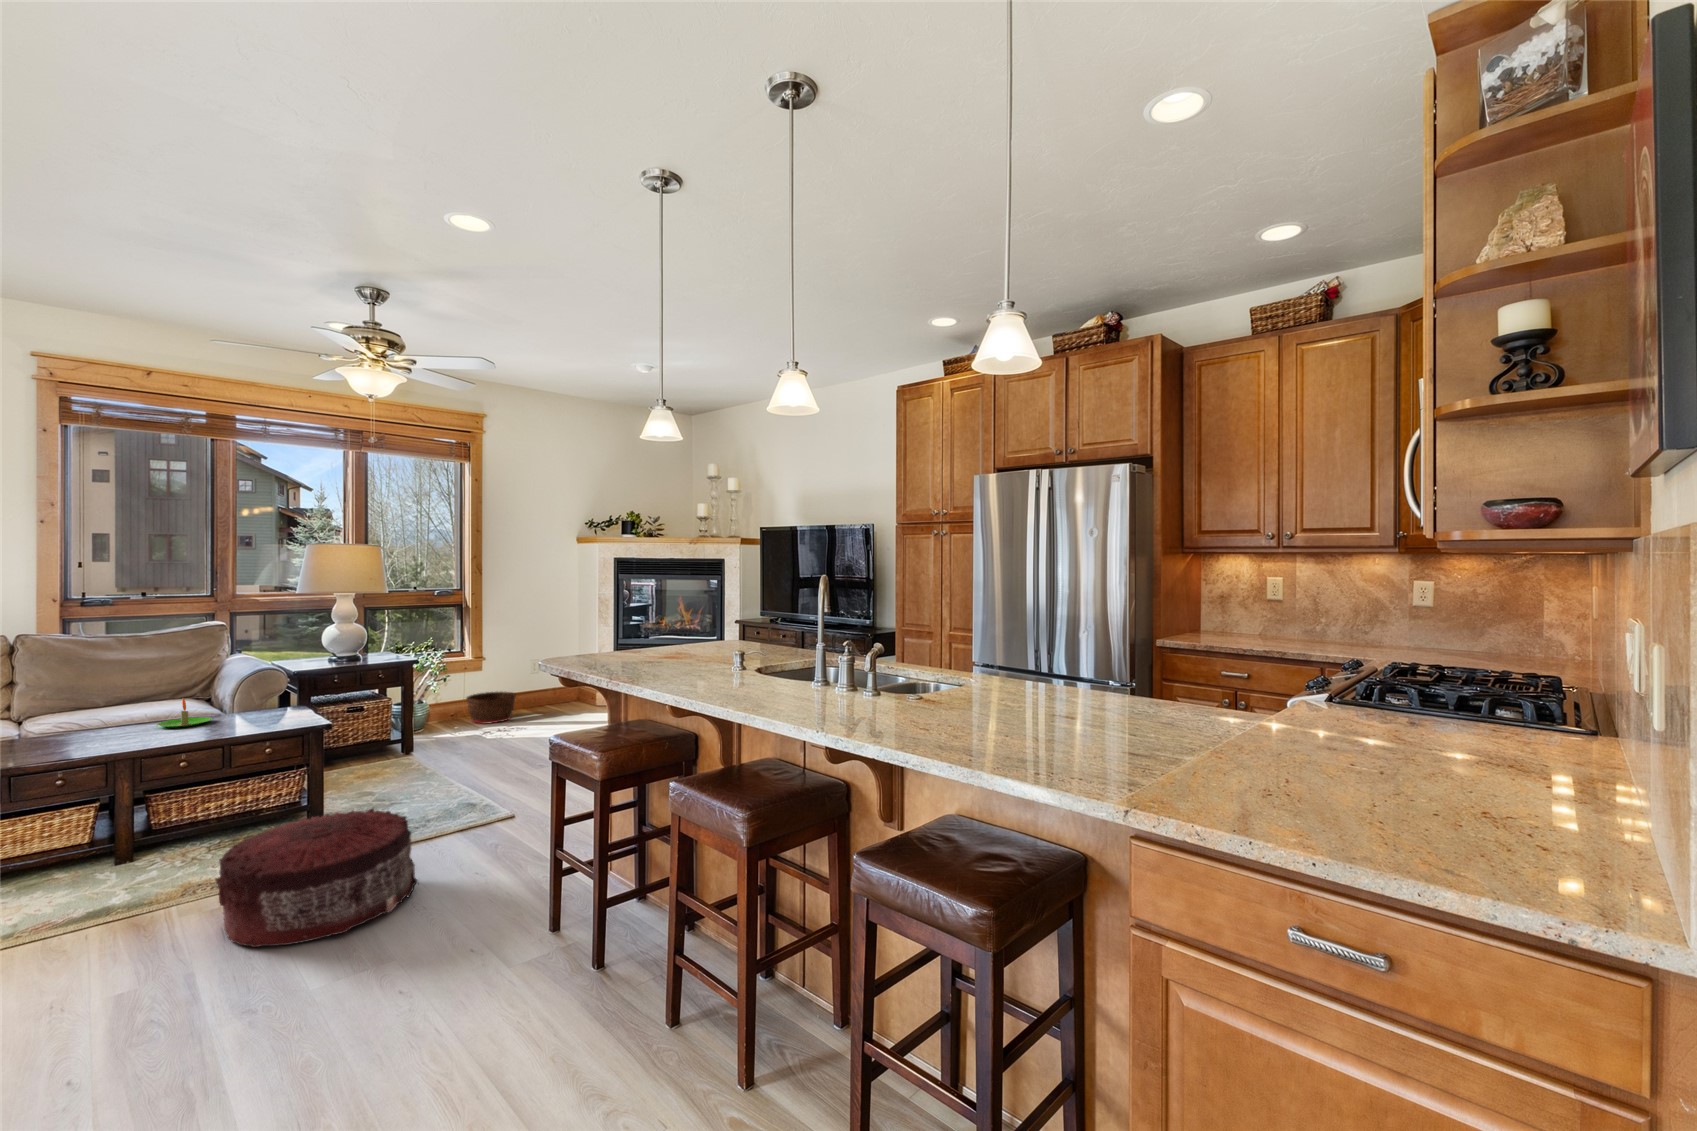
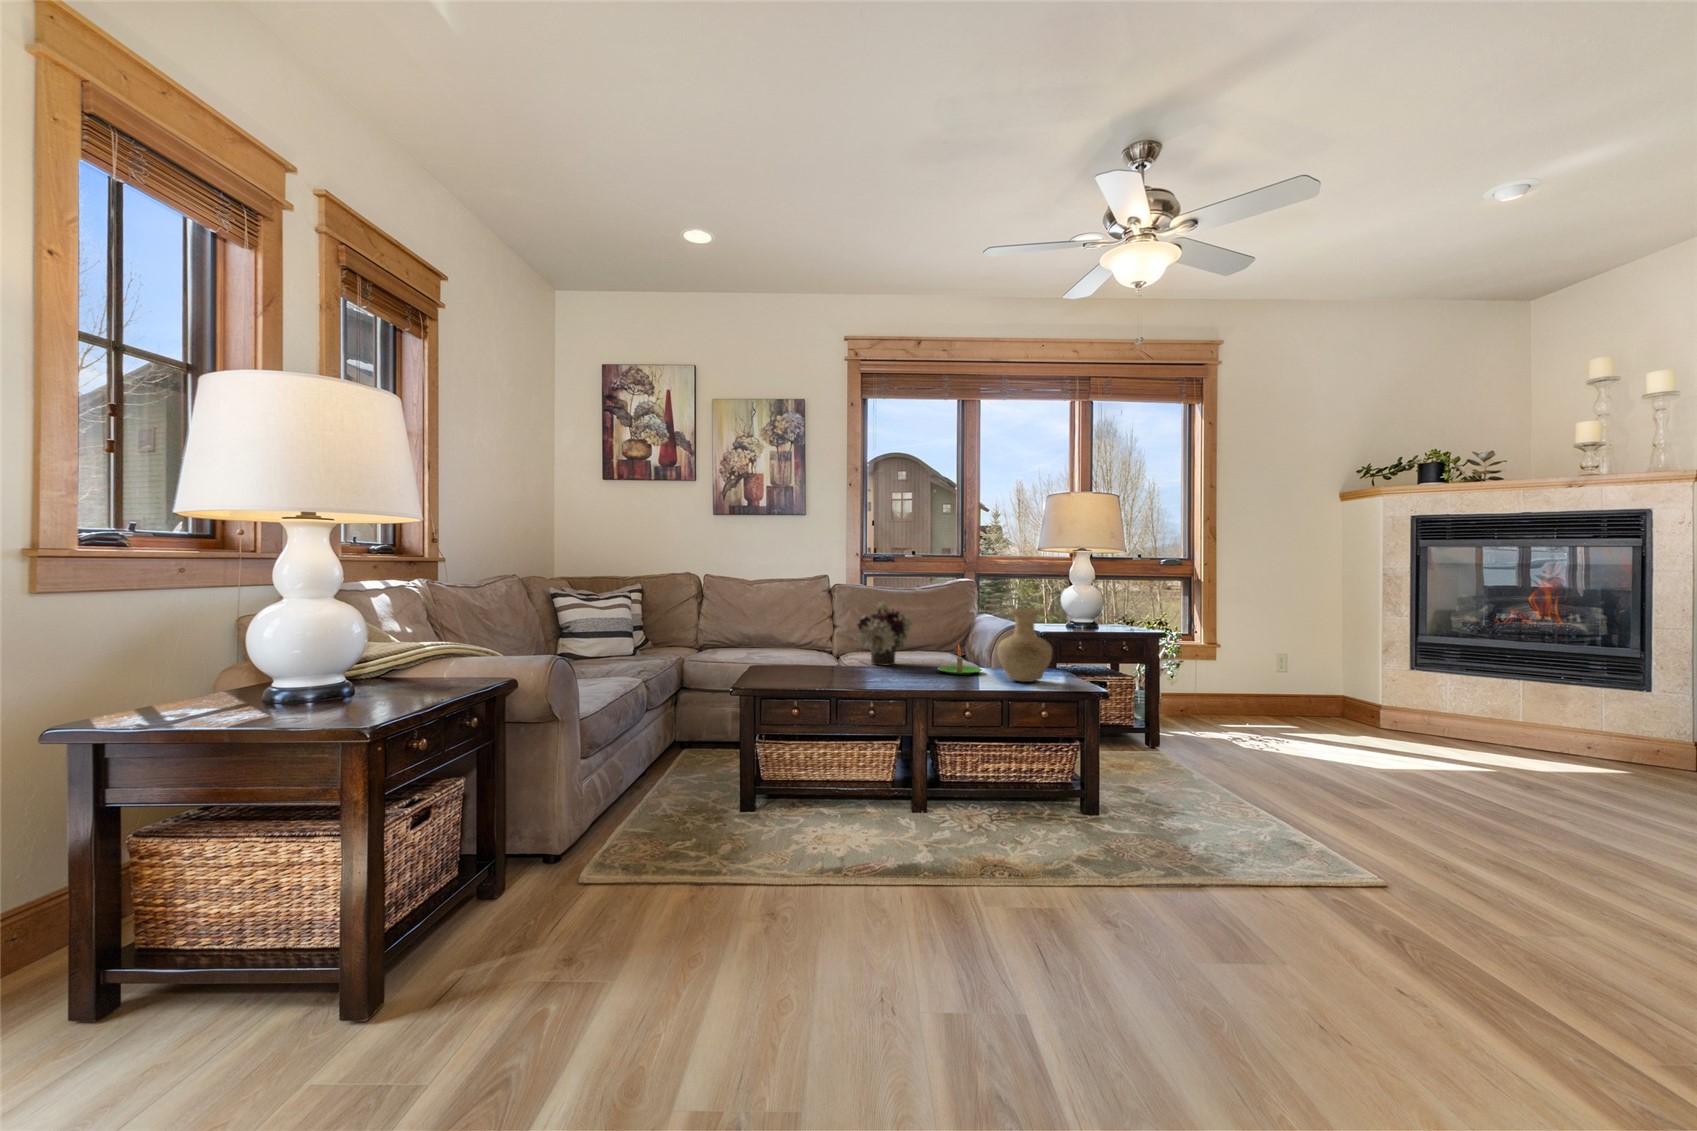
vase: none [224,661,283,726] -> present [997,608,1052,682]
flower arrangement: none [44,662,126,730] -> present [857,602,912,665]
basket: present [466,692,516,724] -> none [1202,686,1266,726]
pouf: present [215,808,418,947] -> none [1038,813,1322,1053]

